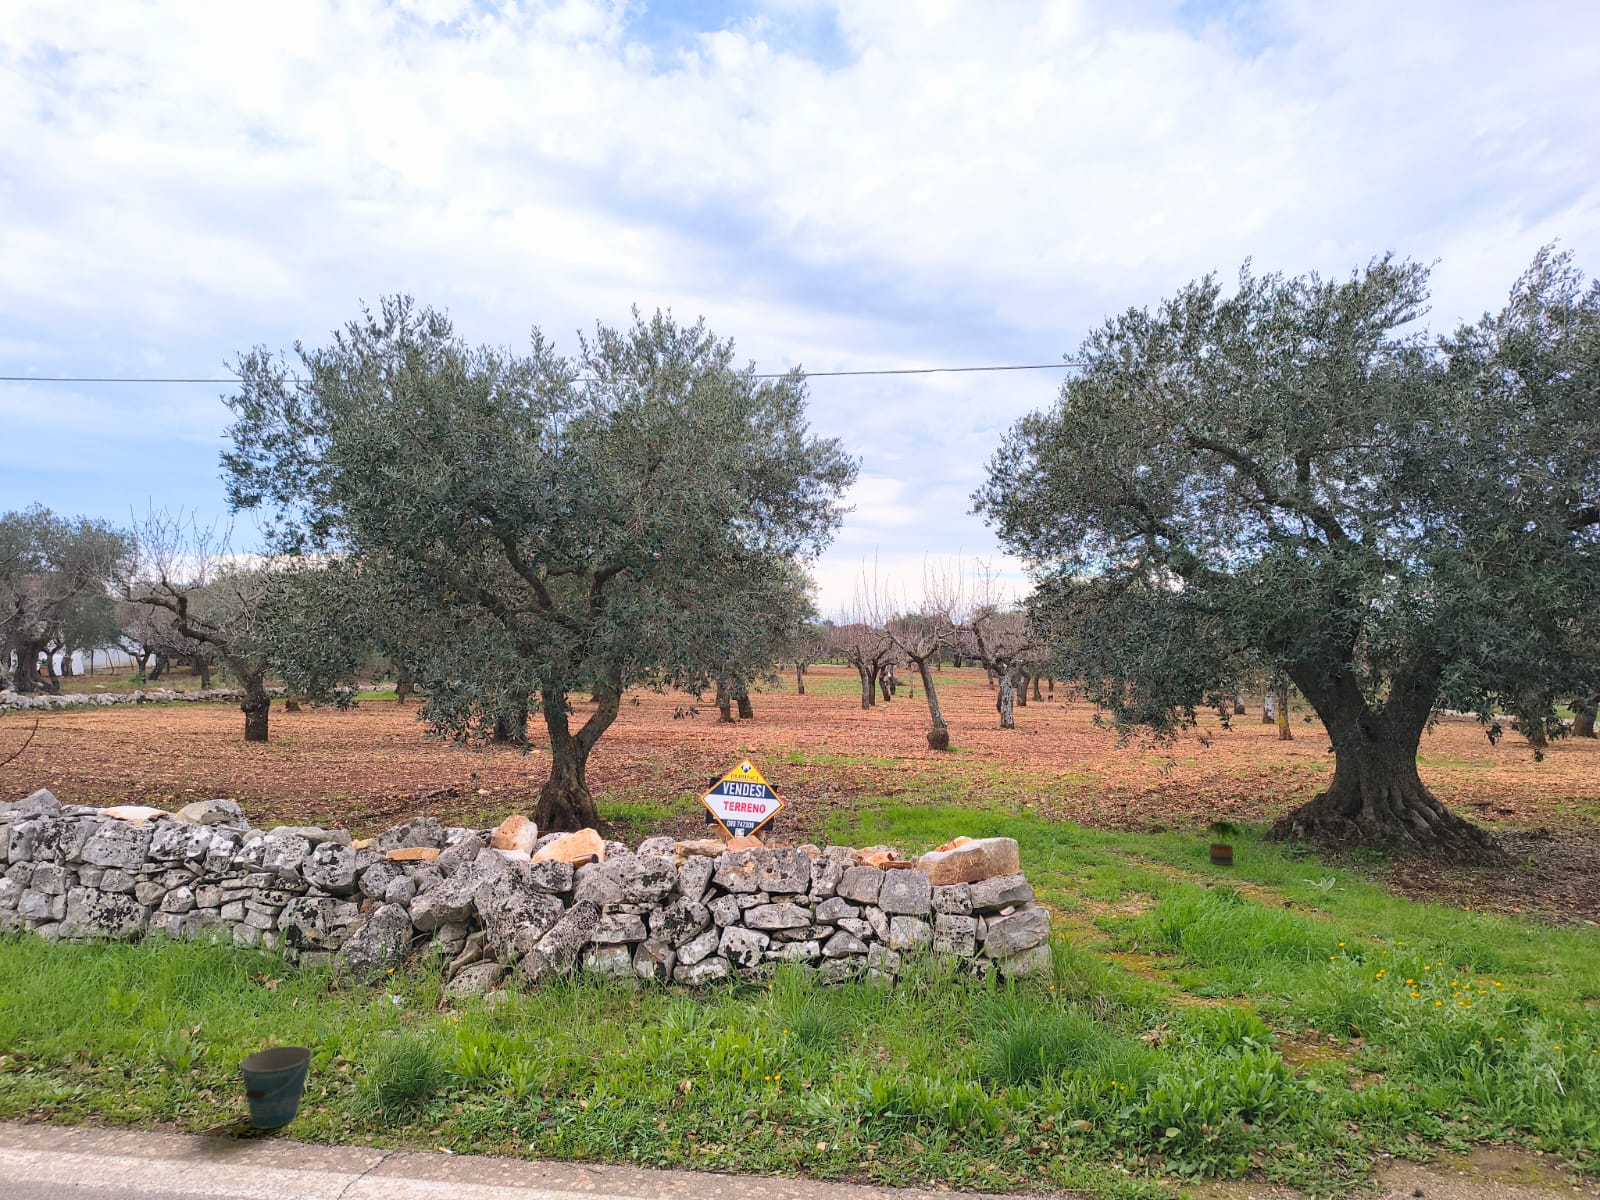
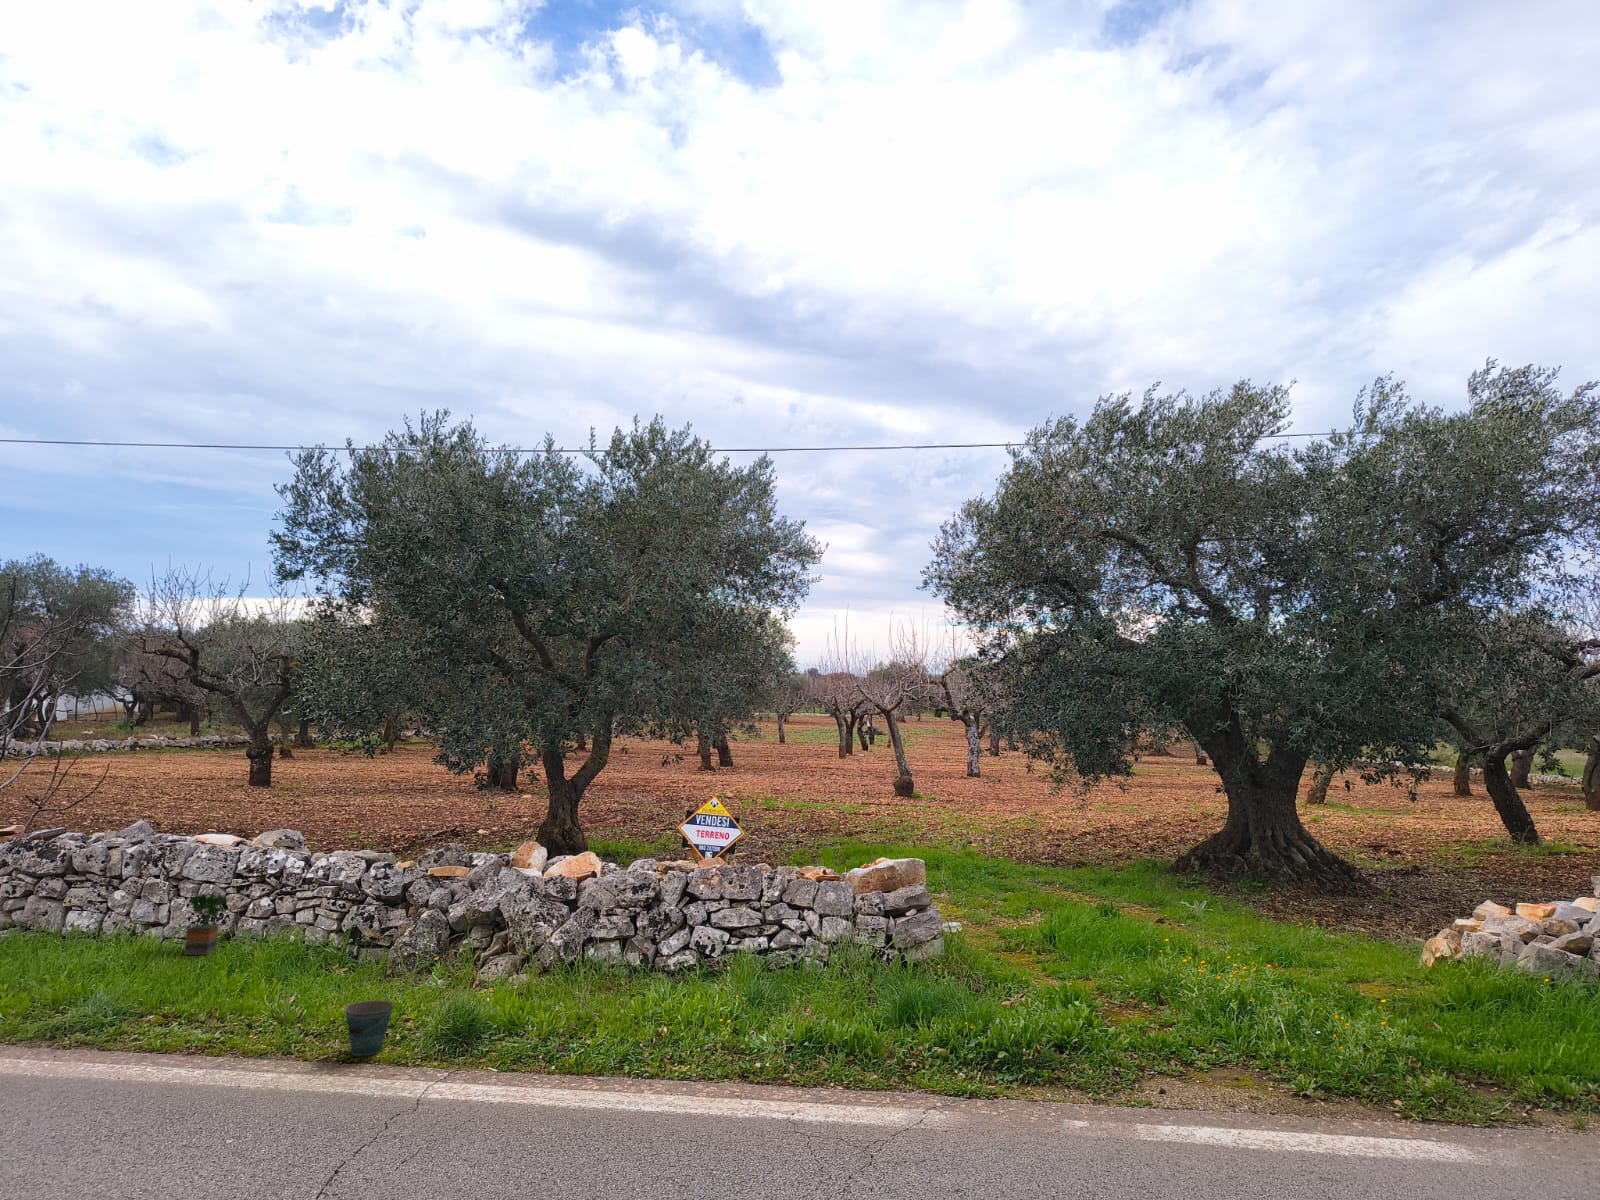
potted tree: present [1207,822,1239,865] -> present [185,893,227,955]

